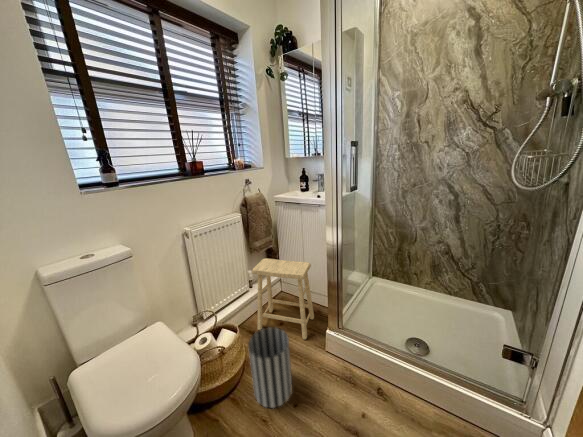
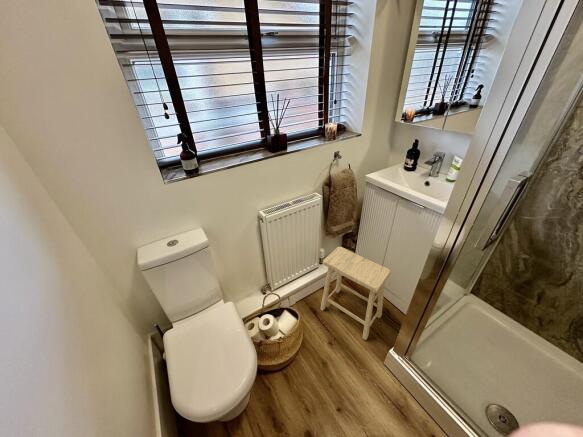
wastebasket: present [248,327,292,408] -> none [302,333,344,402]

